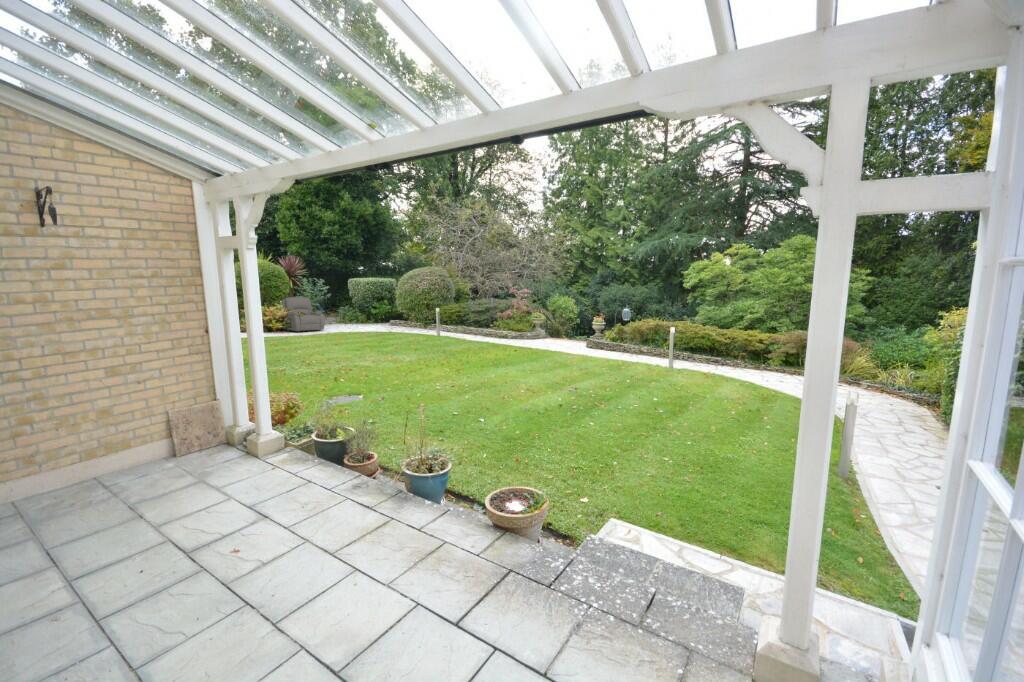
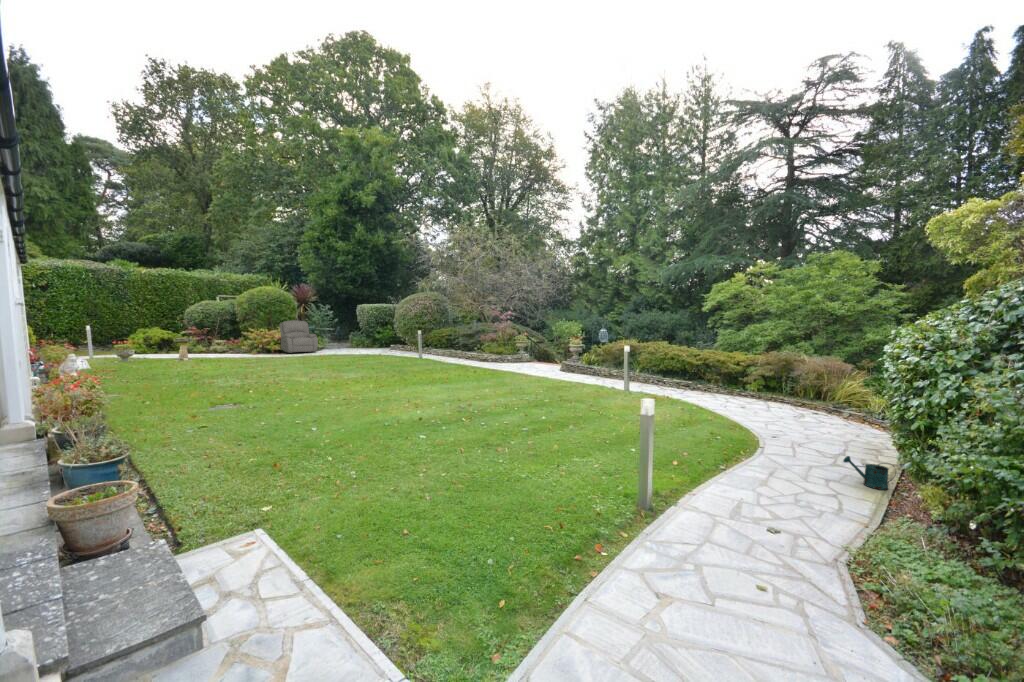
watering can: none [903,418,945,443] -> present [843,456,891,490]

